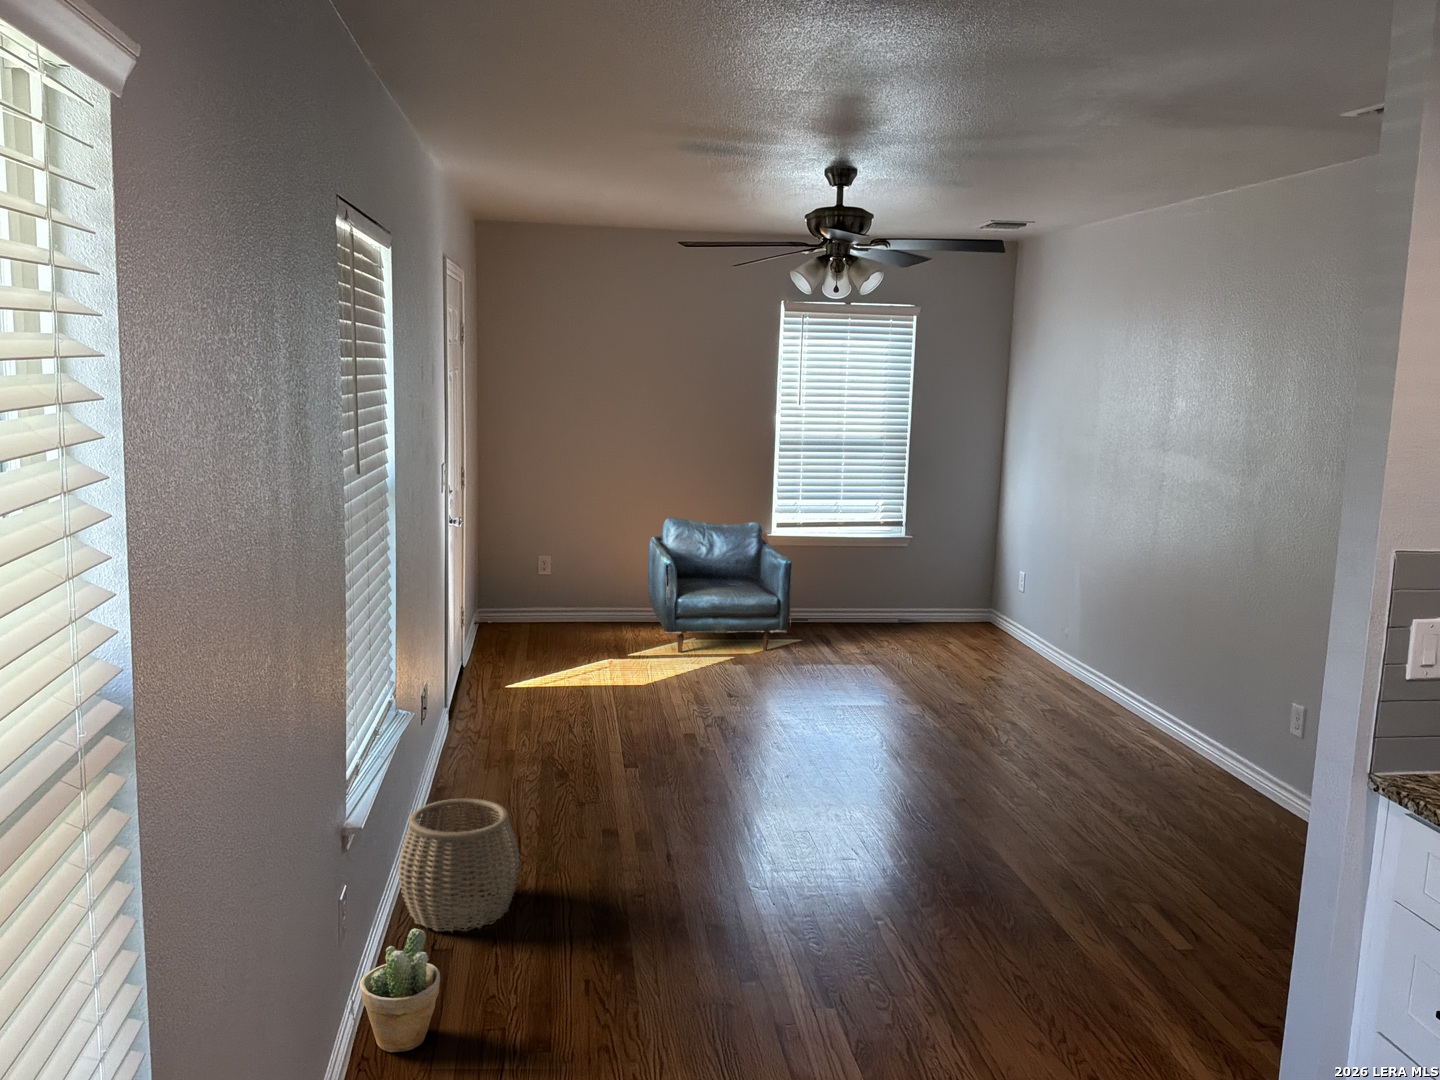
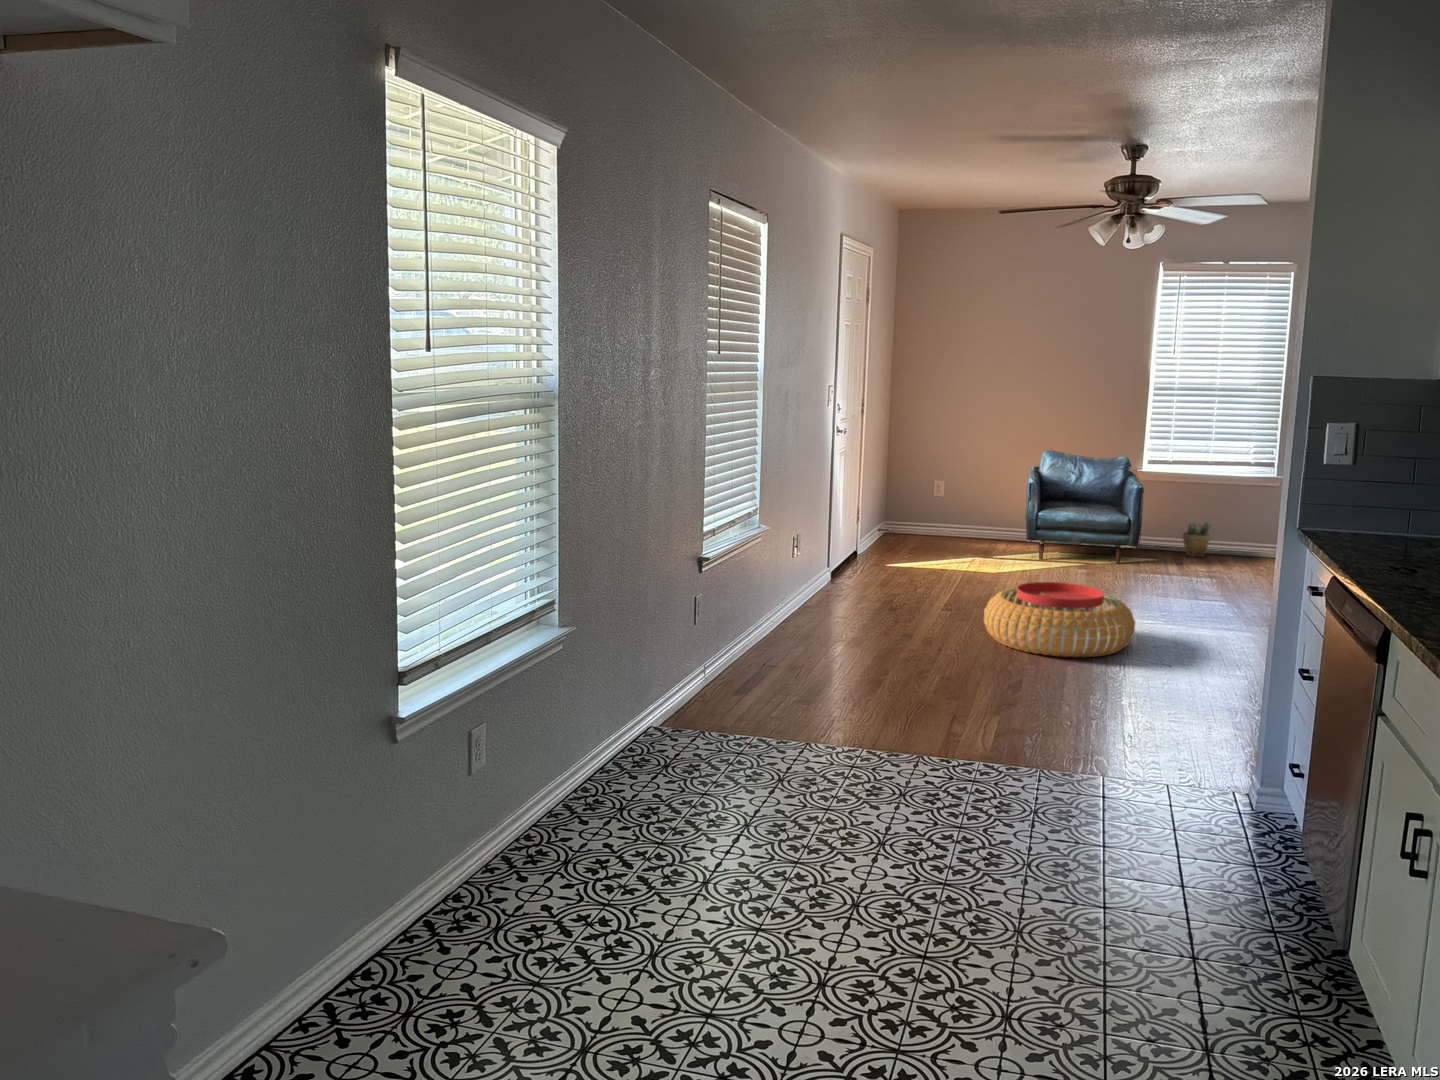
pouf: none [698,725,887,838] -> present [984,582,1135,657]
woven basket: present [399,799,519,932] -> none [749,586,828,665]
potted plant: present [360,928,440,1052] -> present [1183,521,1211,557]

